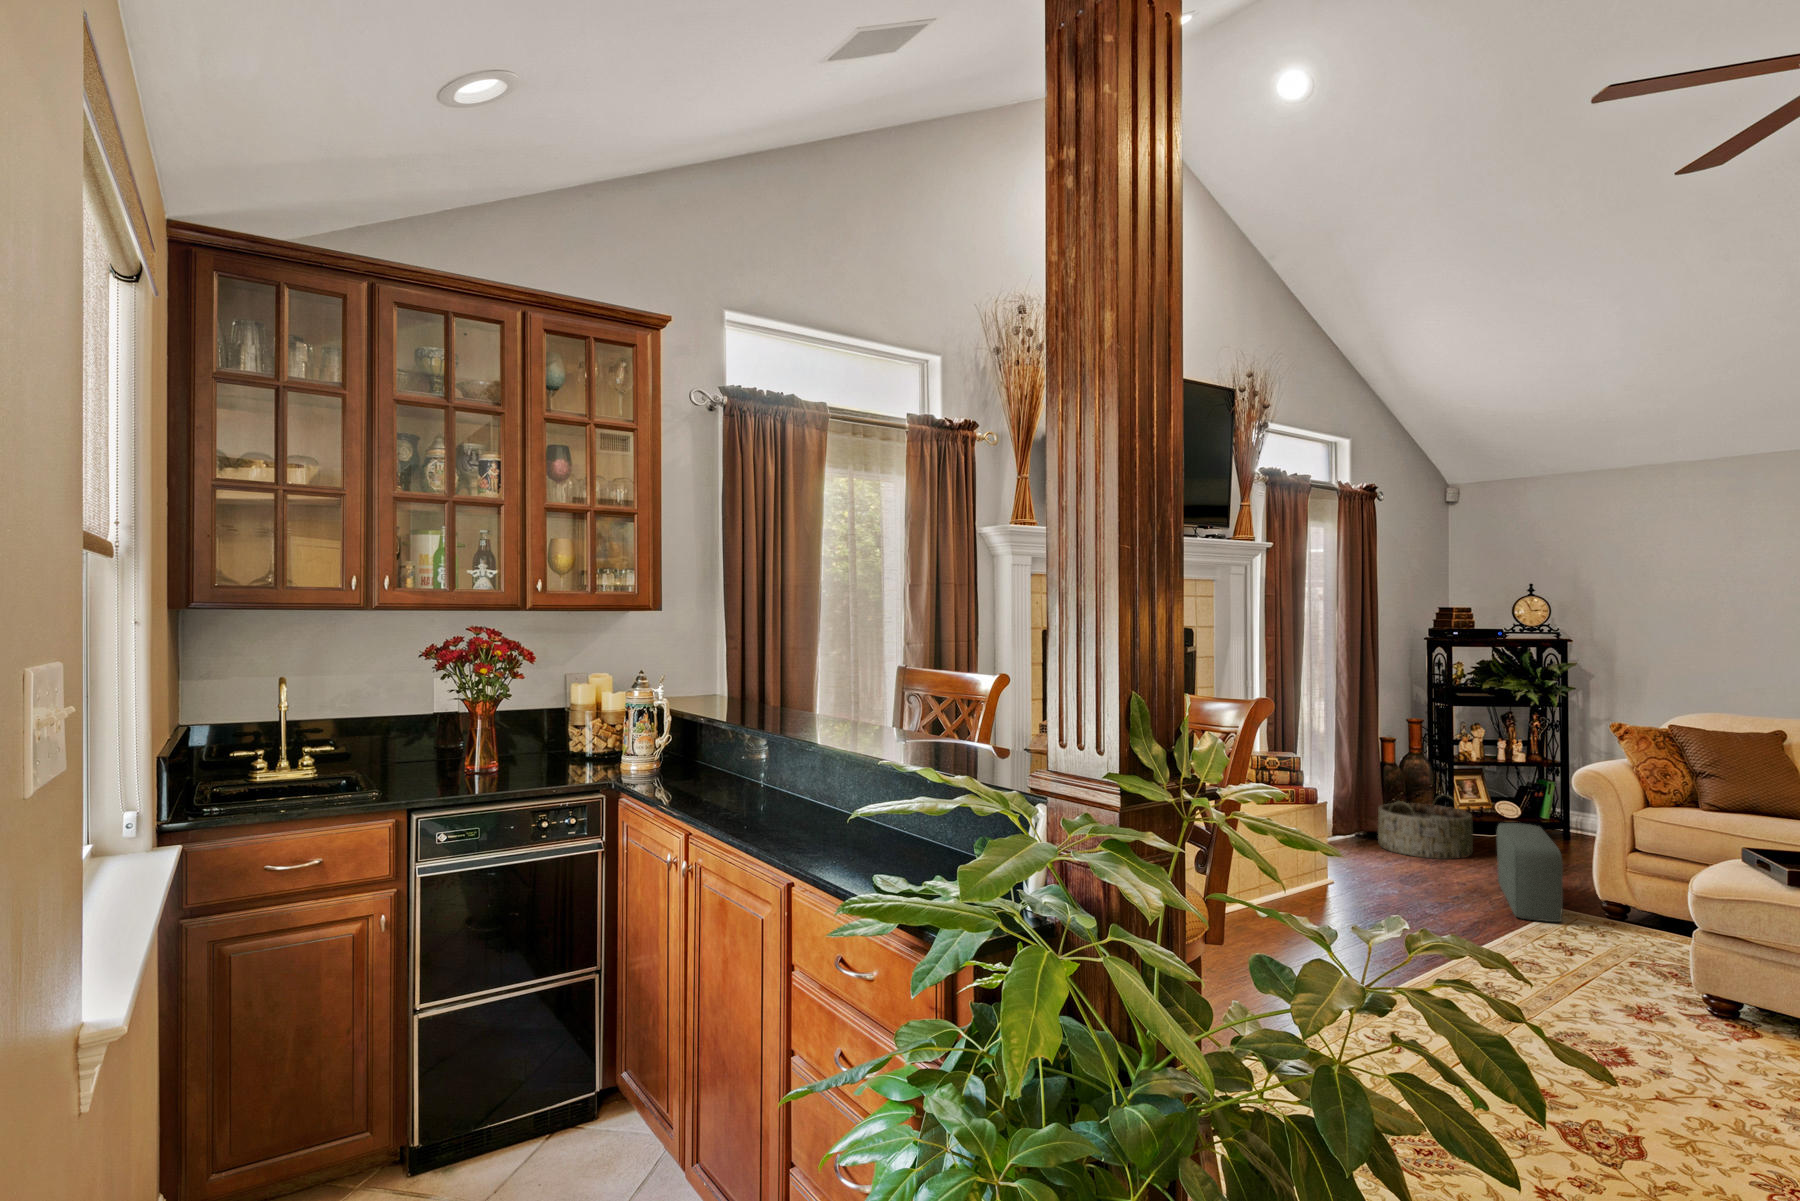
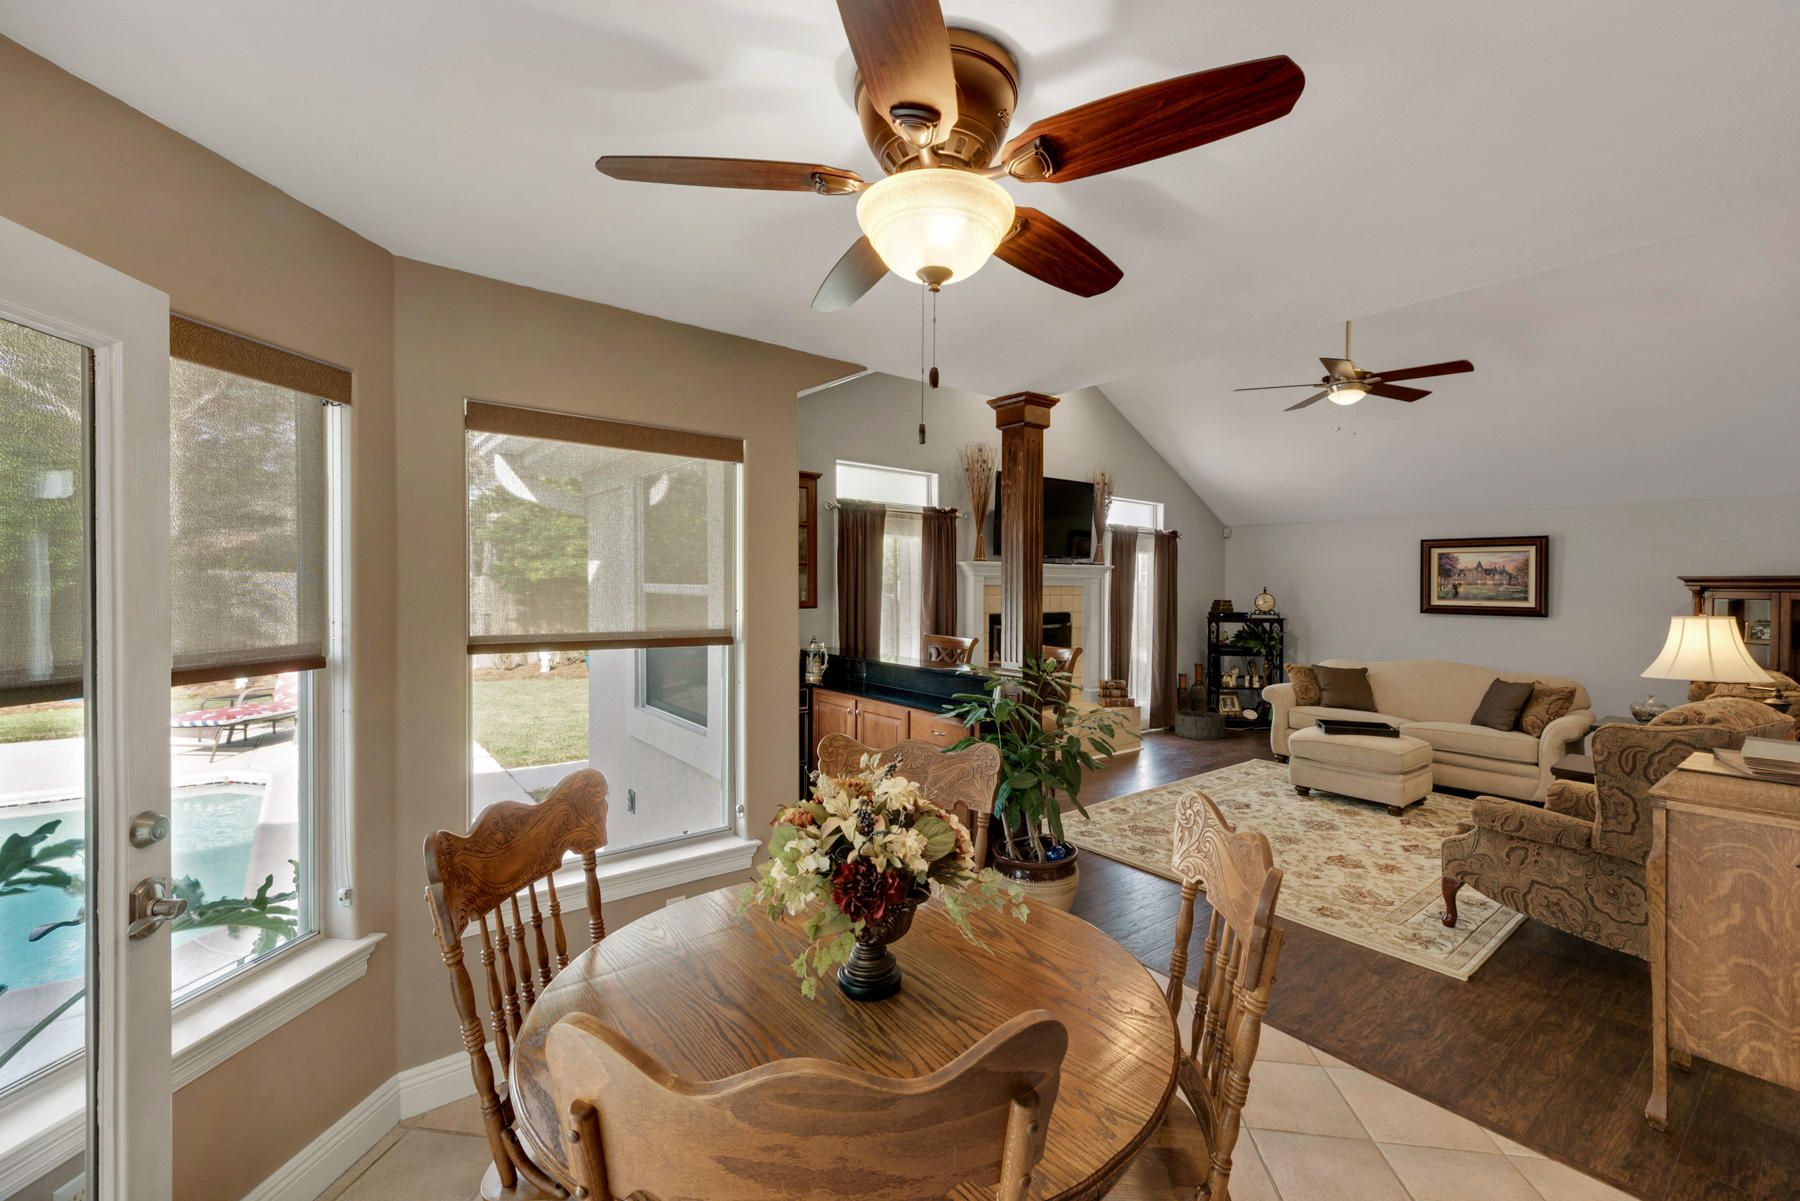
pouf: present [1496,823,1563,922] -> none [1229,717,1254,763]

